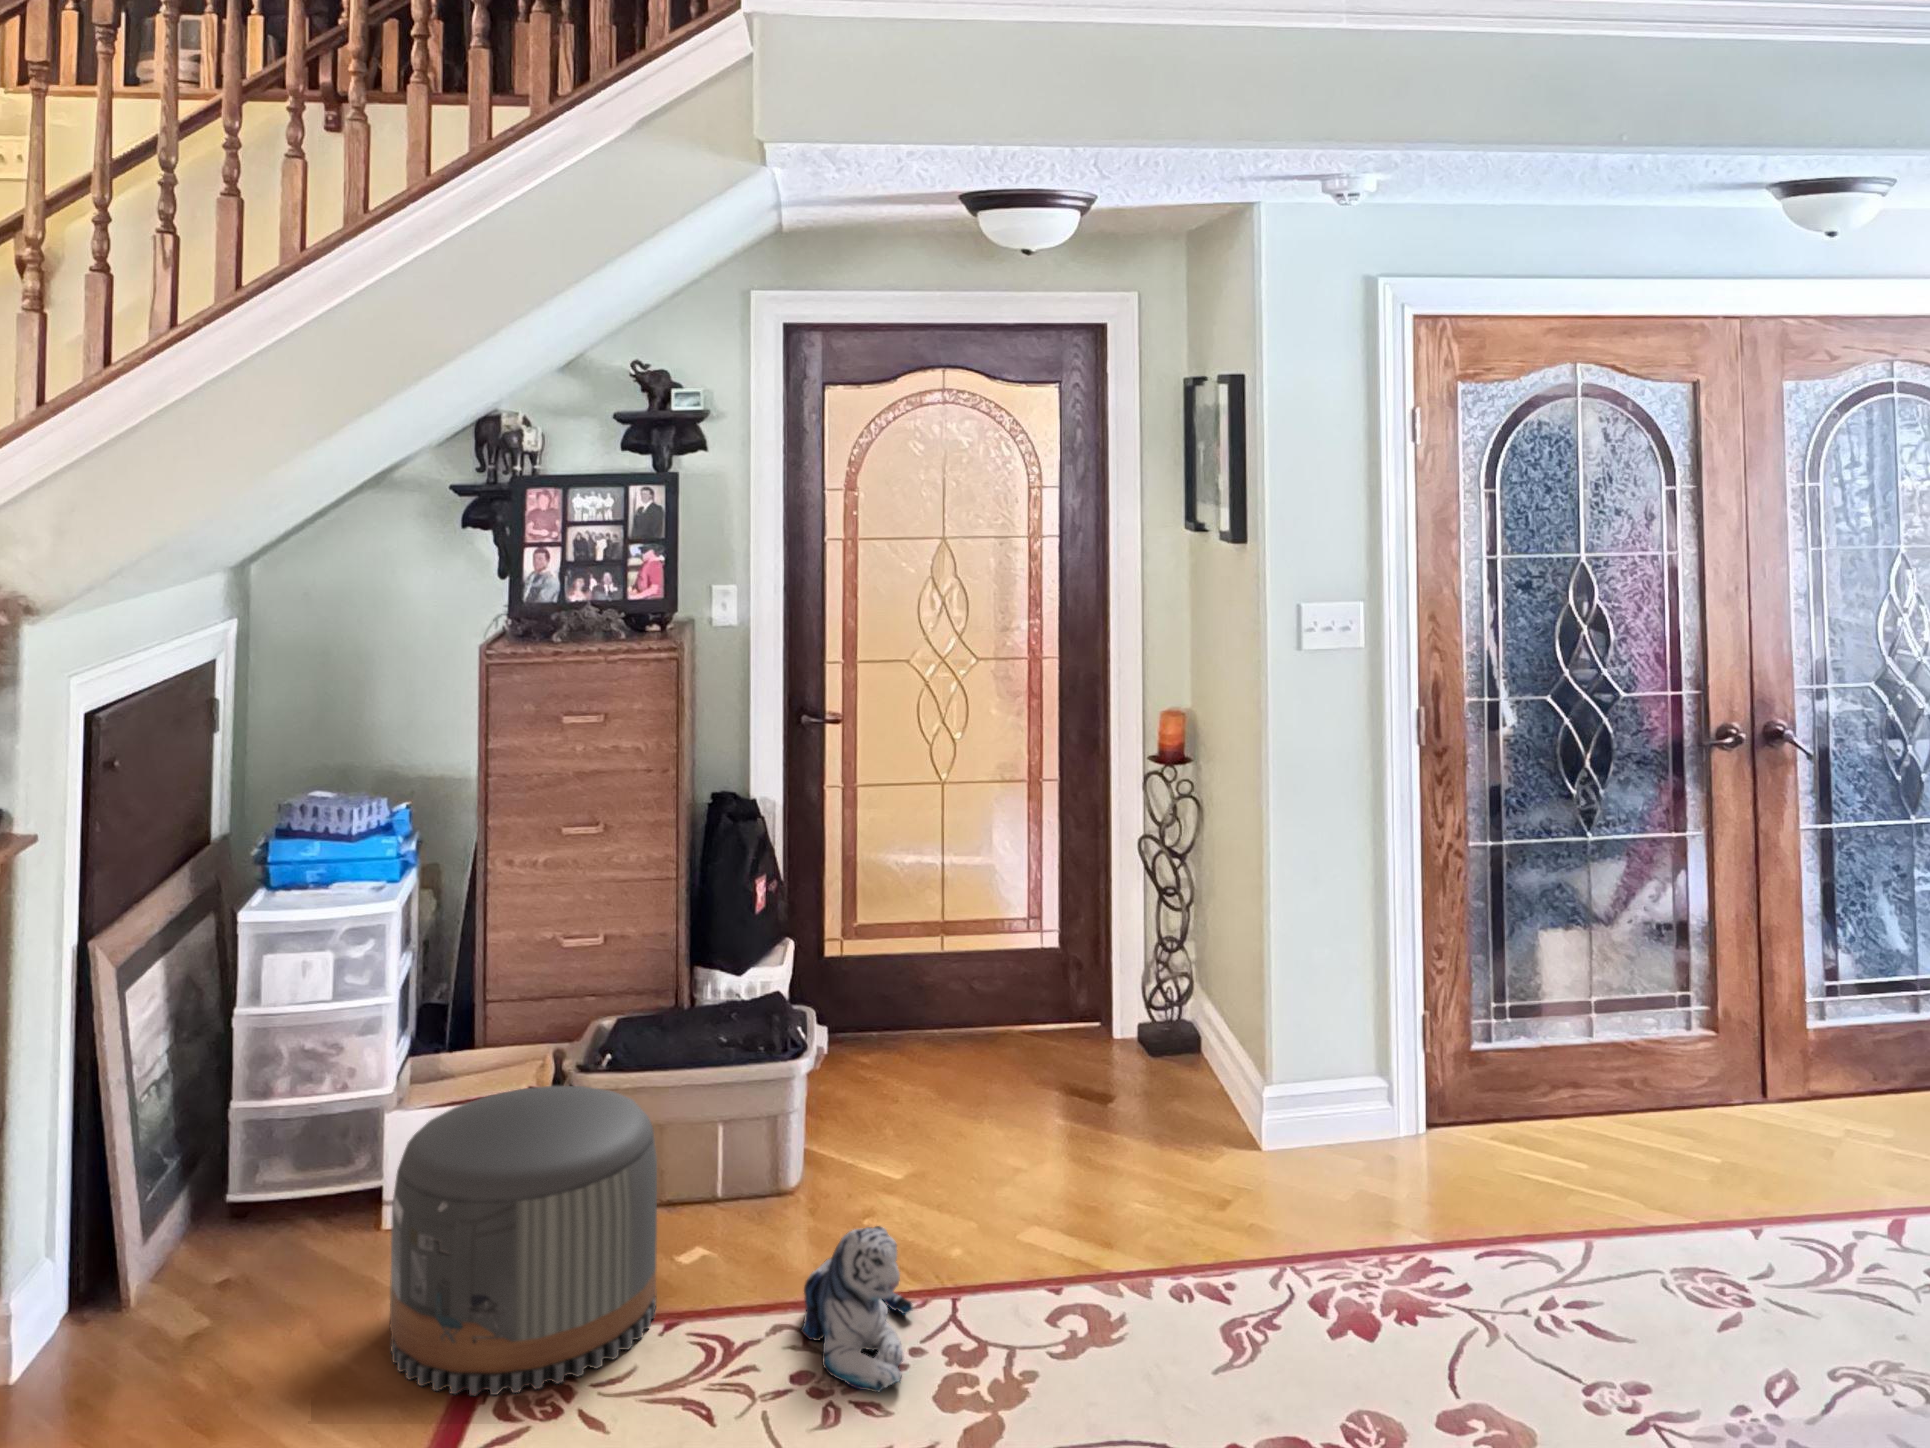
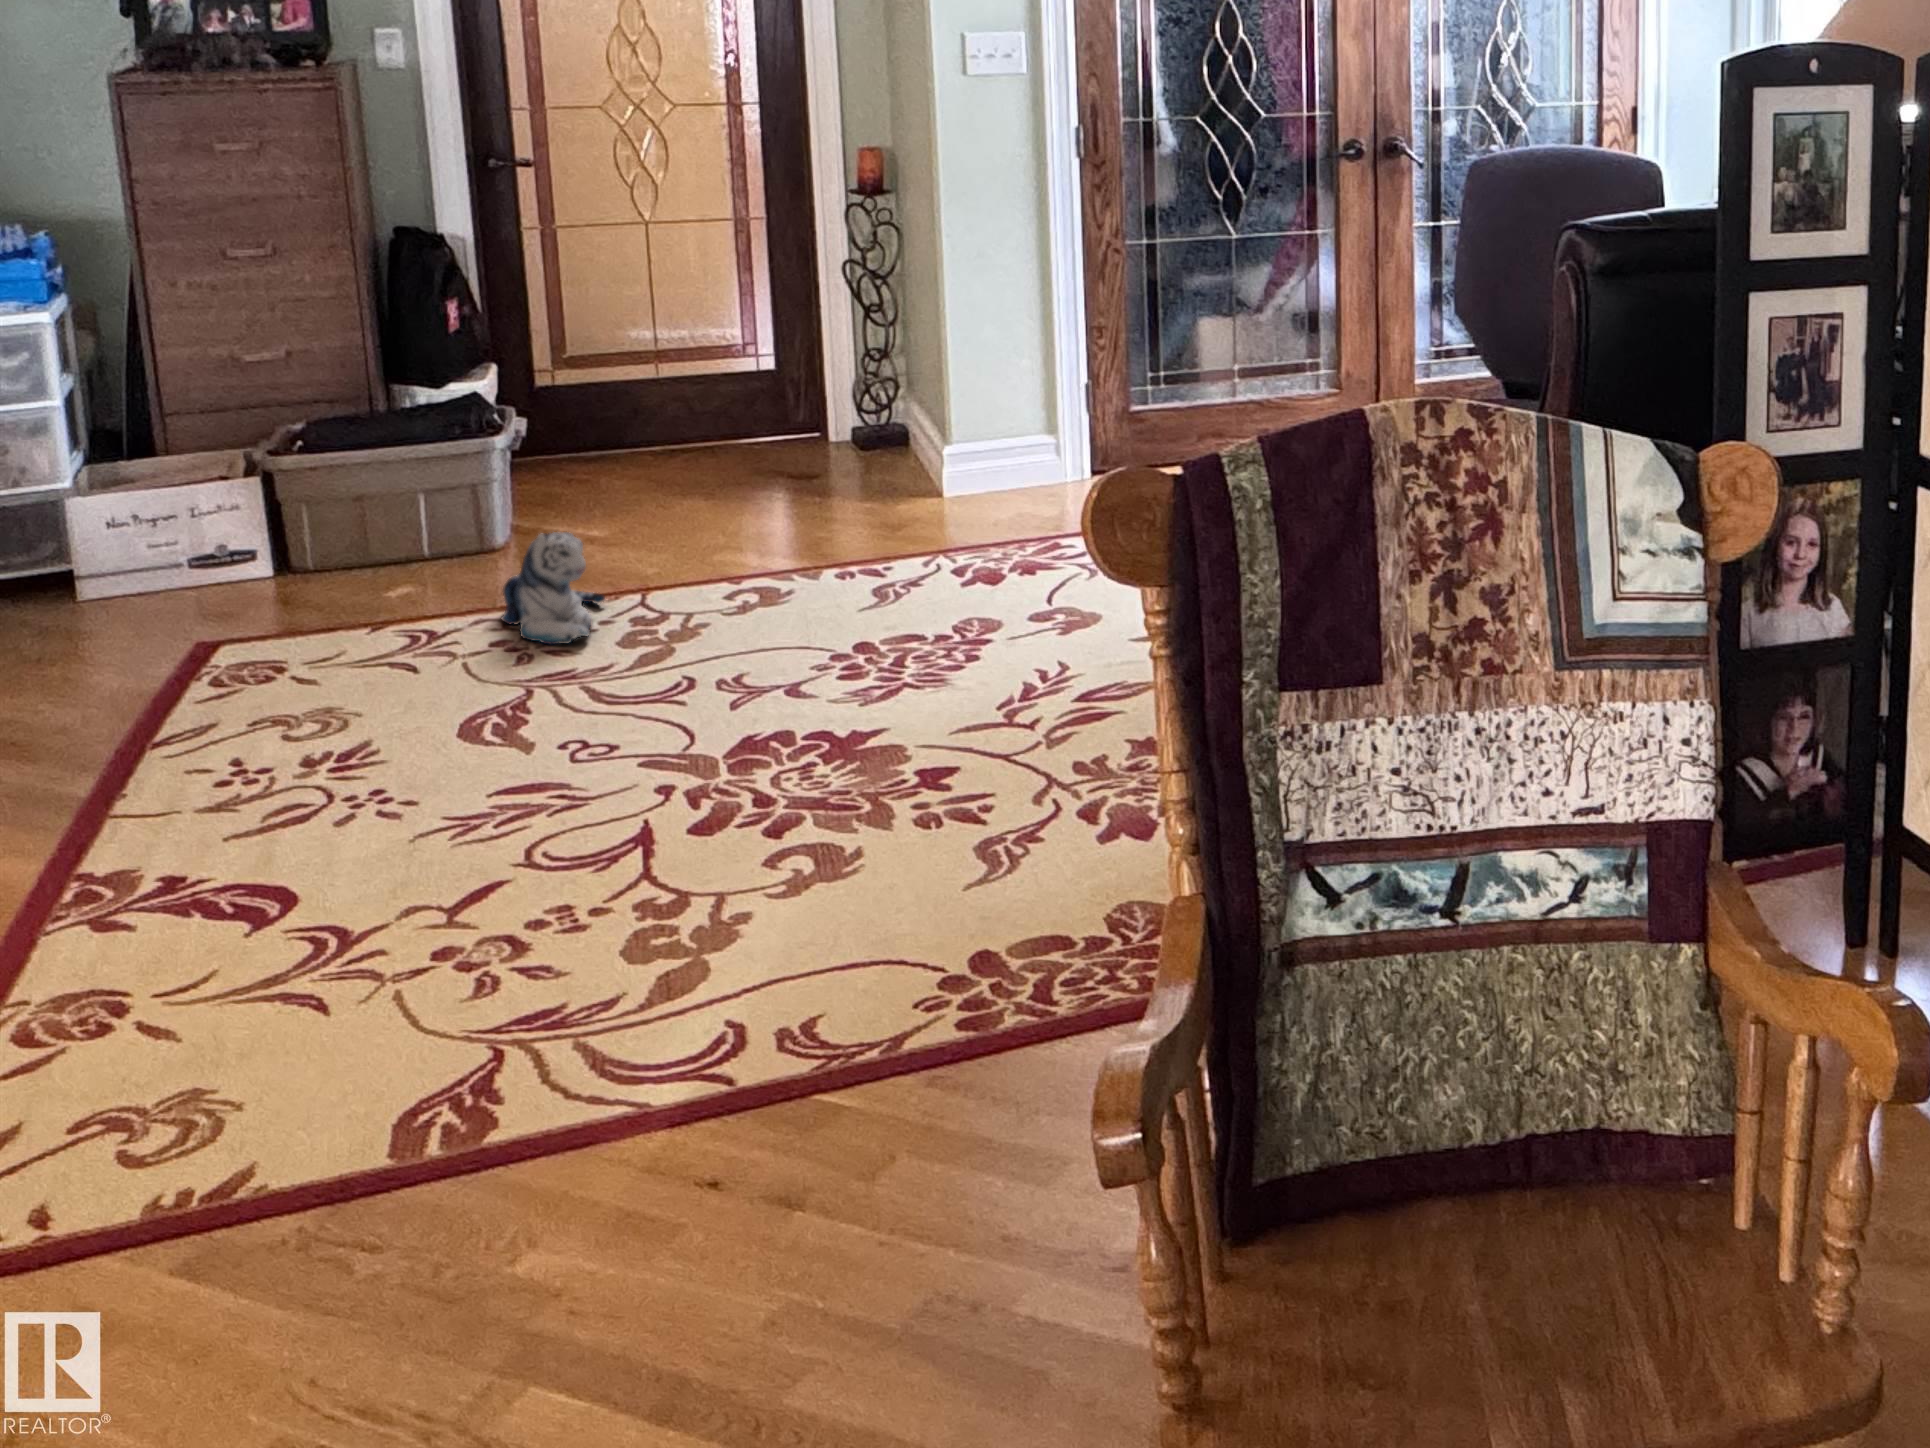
pouf: present [390,1086,657,1395] -> none [82,452,364,679]

